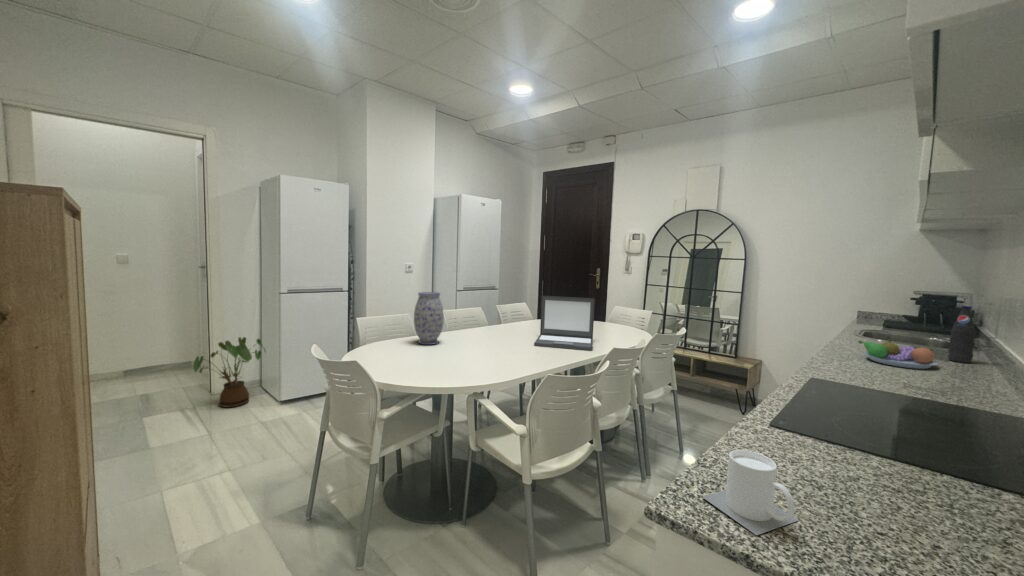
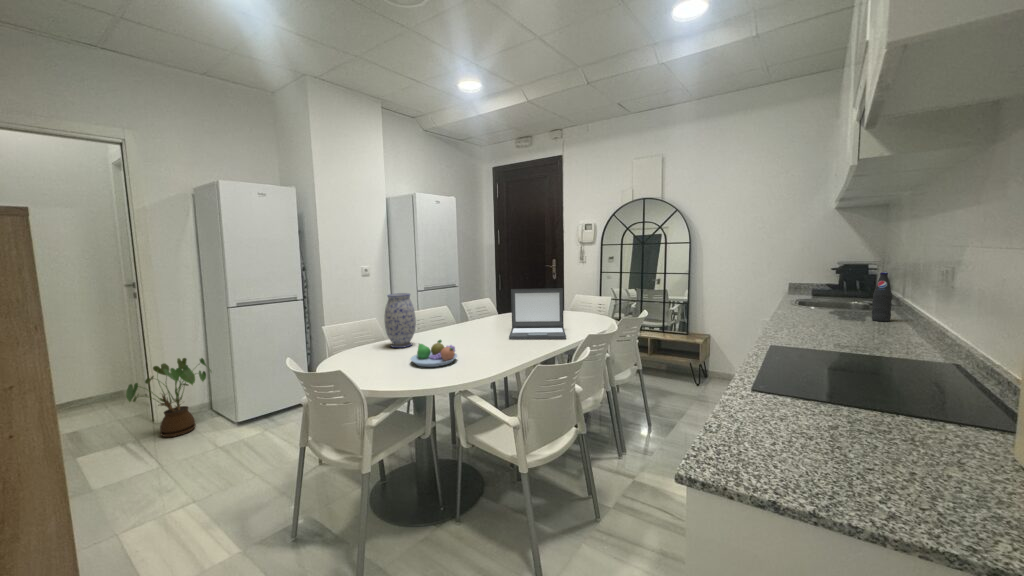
fruit bowl: present [859,339,937,369] -> present [411,340,457,367]
mug: present [702,450,799,535] -> none [719,412,804,485]

